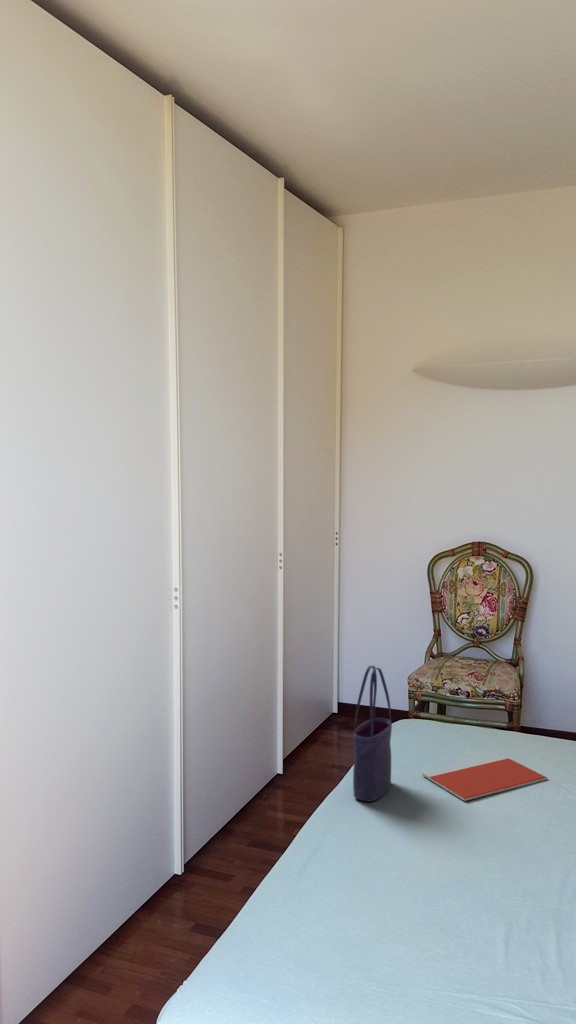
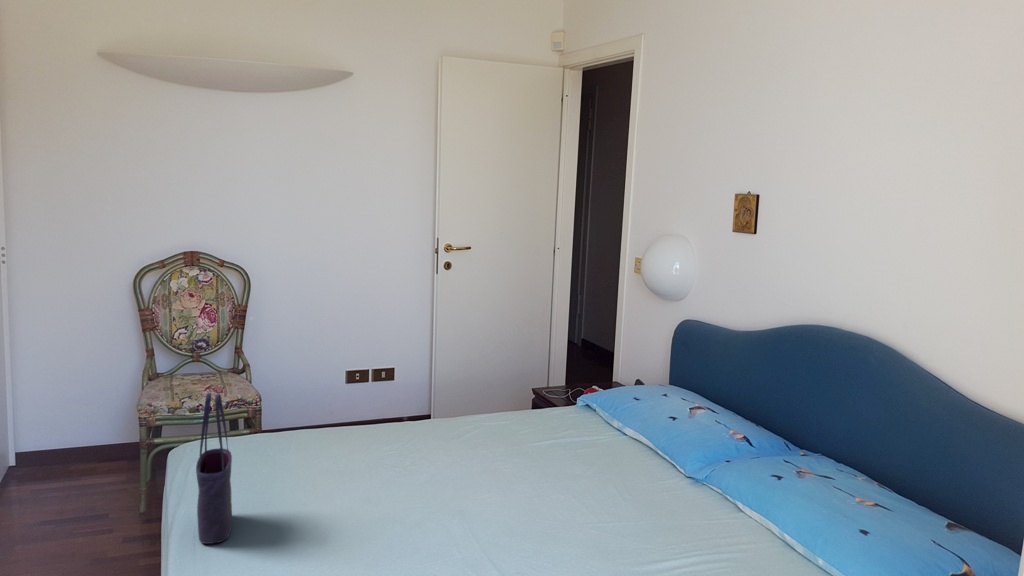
notebook: present [422,755,547,801] -> none [255,456,368,508]

